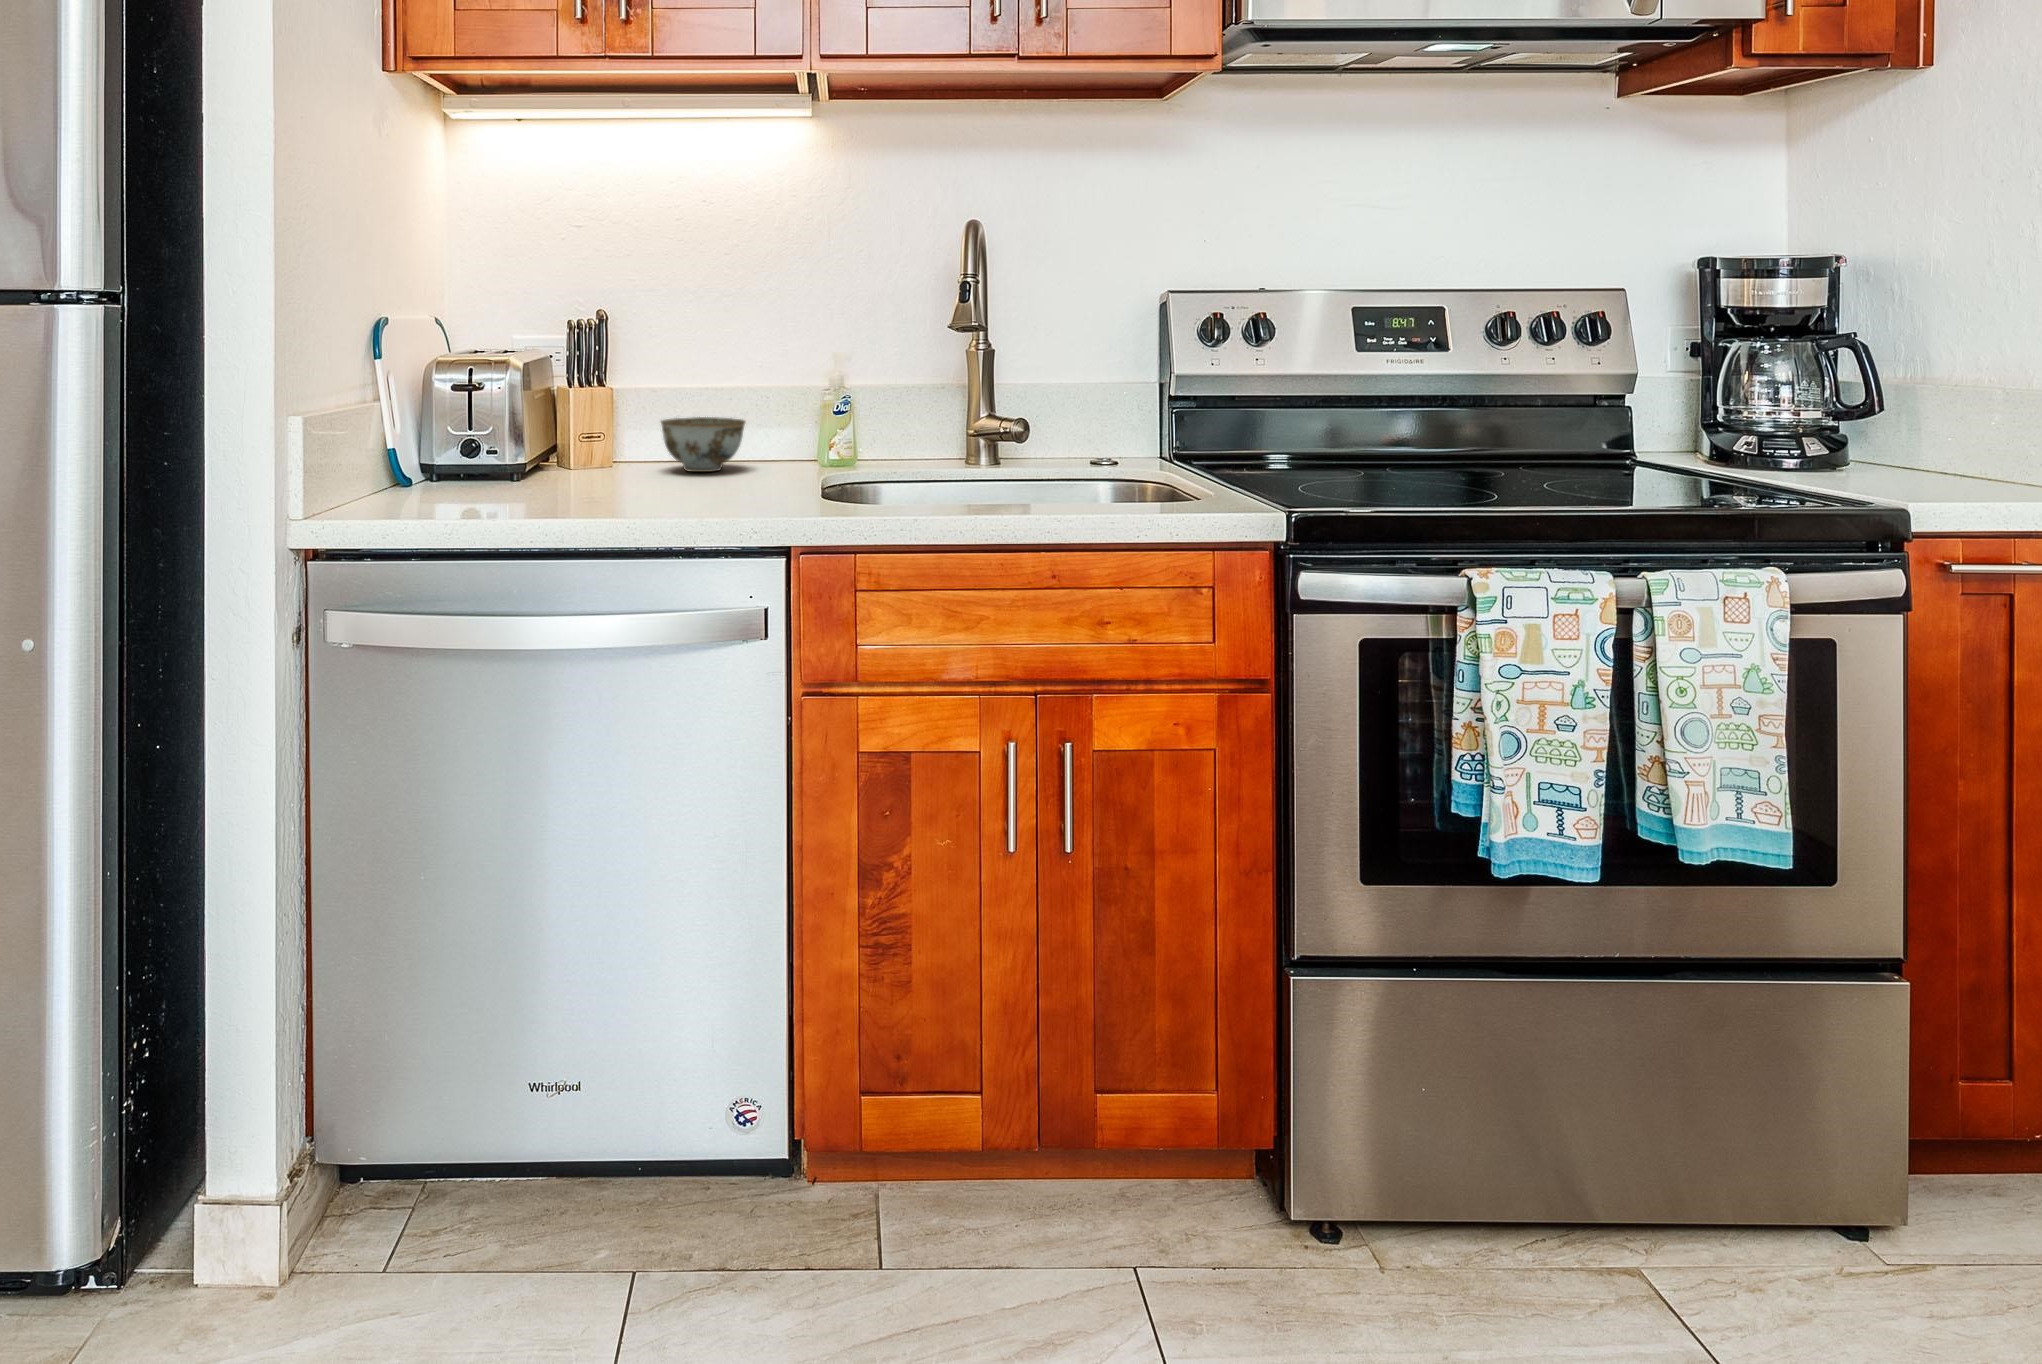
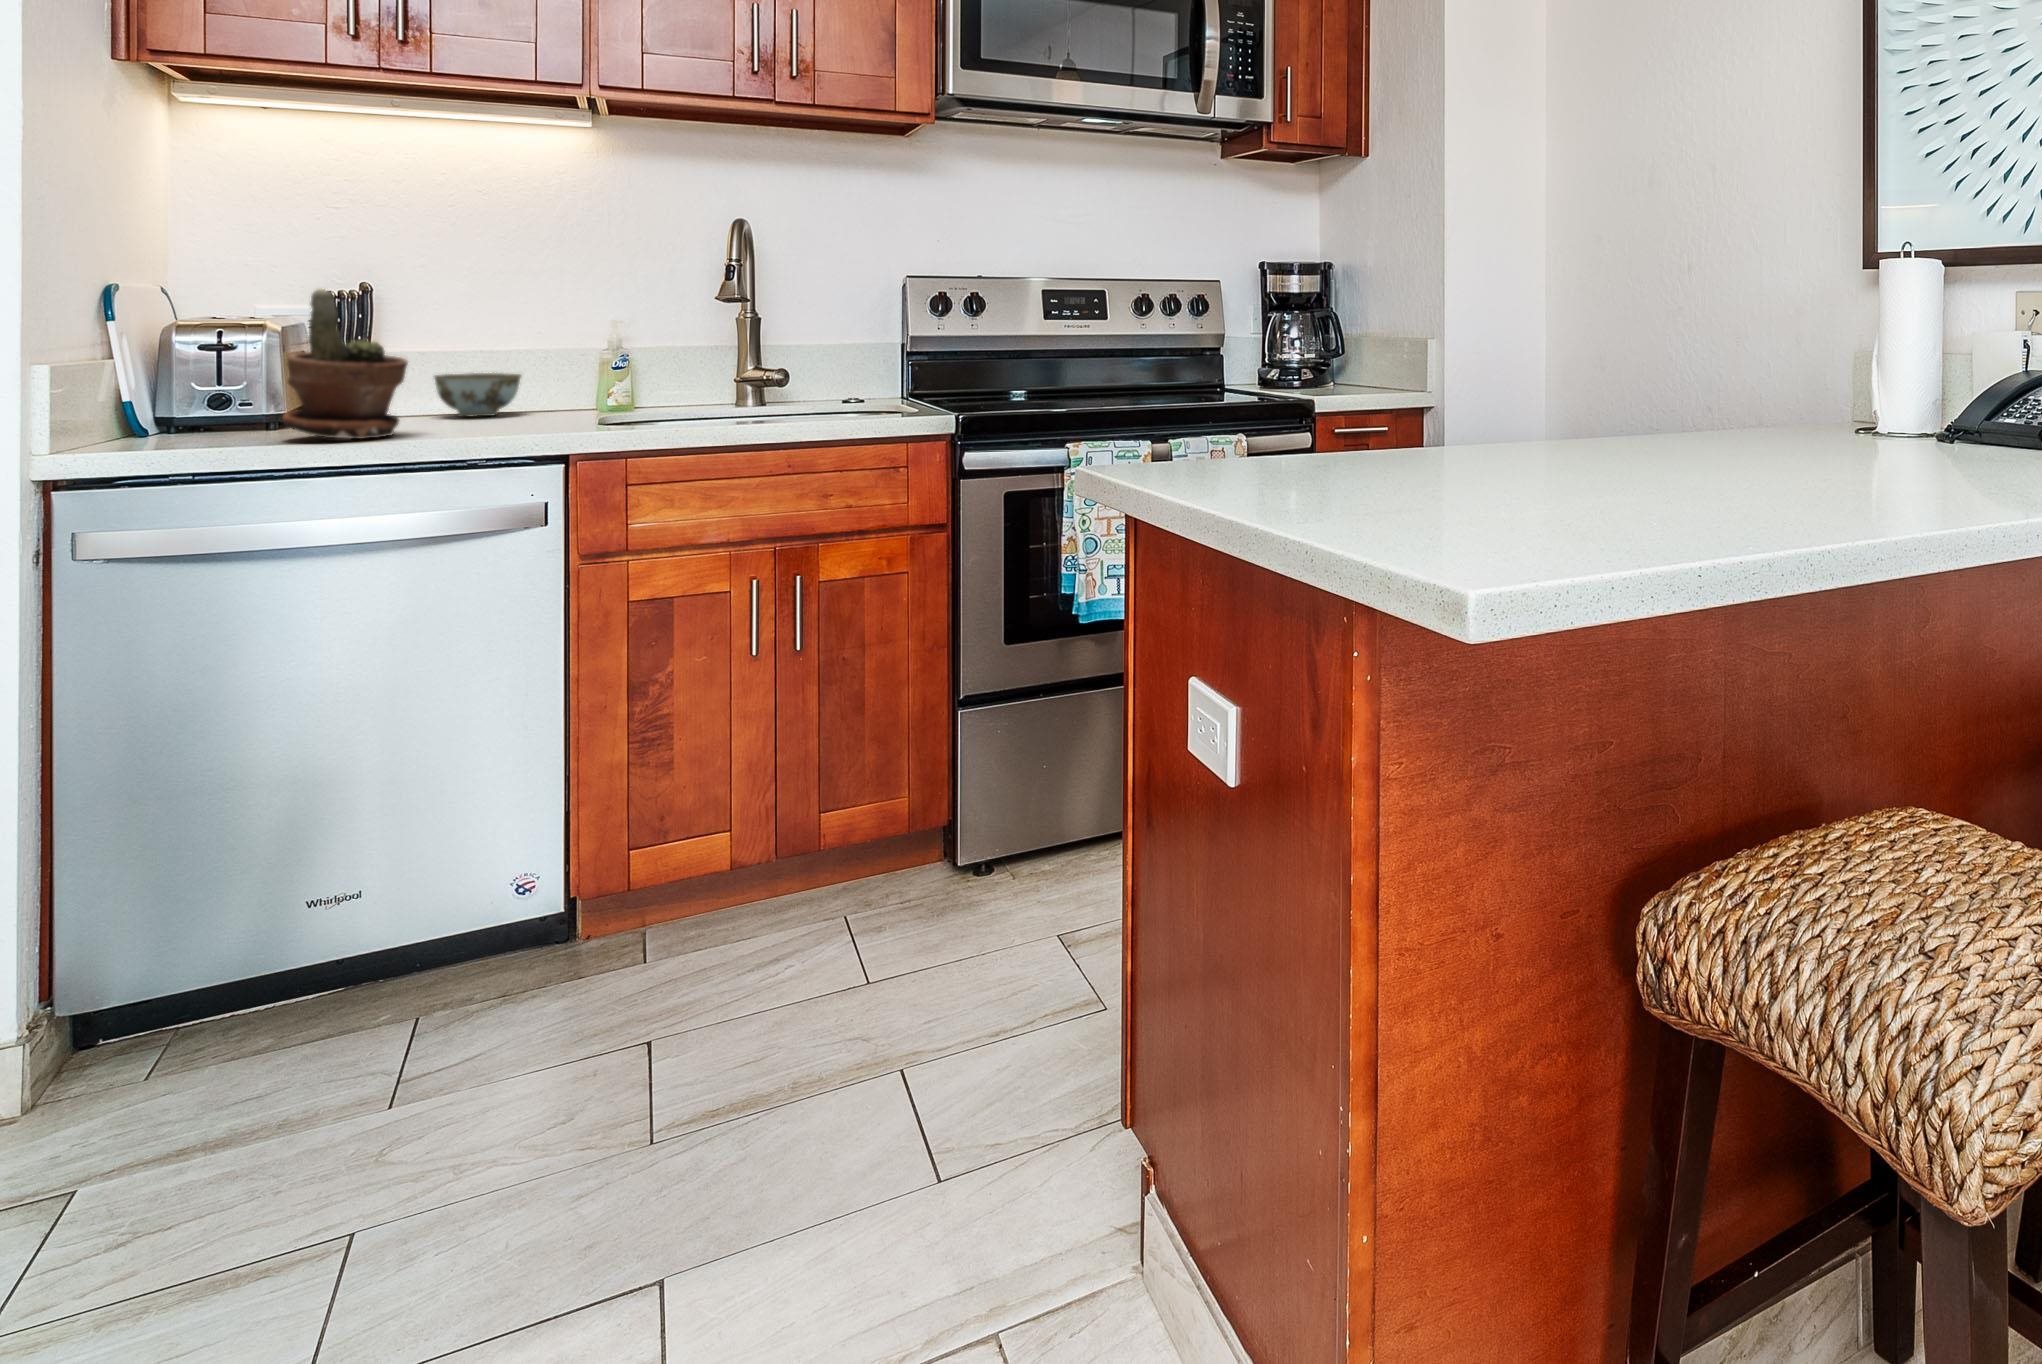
potted plant: none [505,322,626,509] -> present [282,289,408,439]

